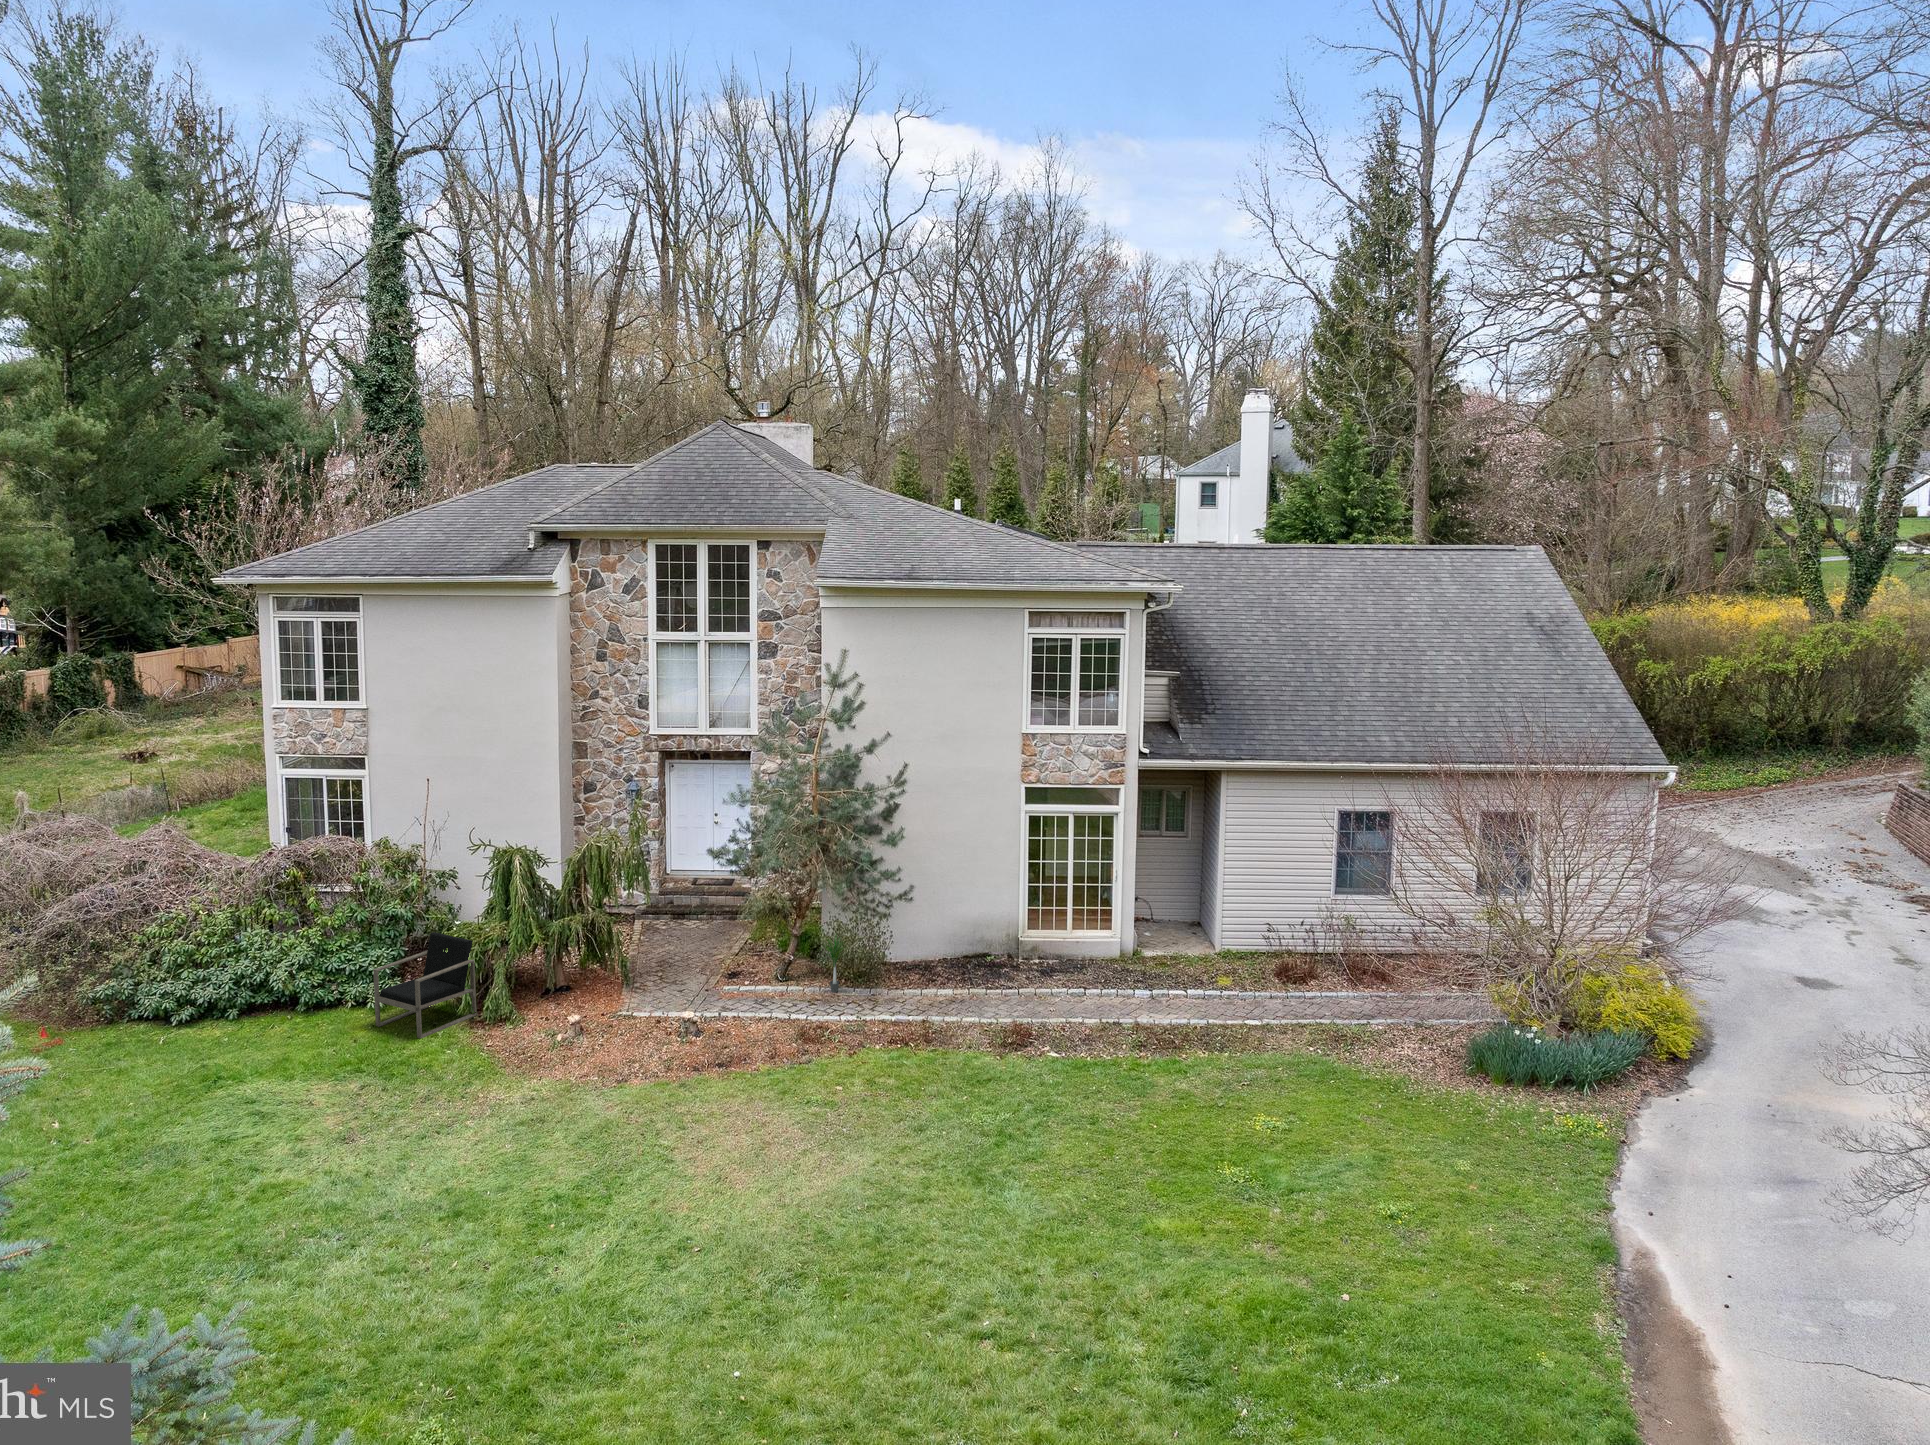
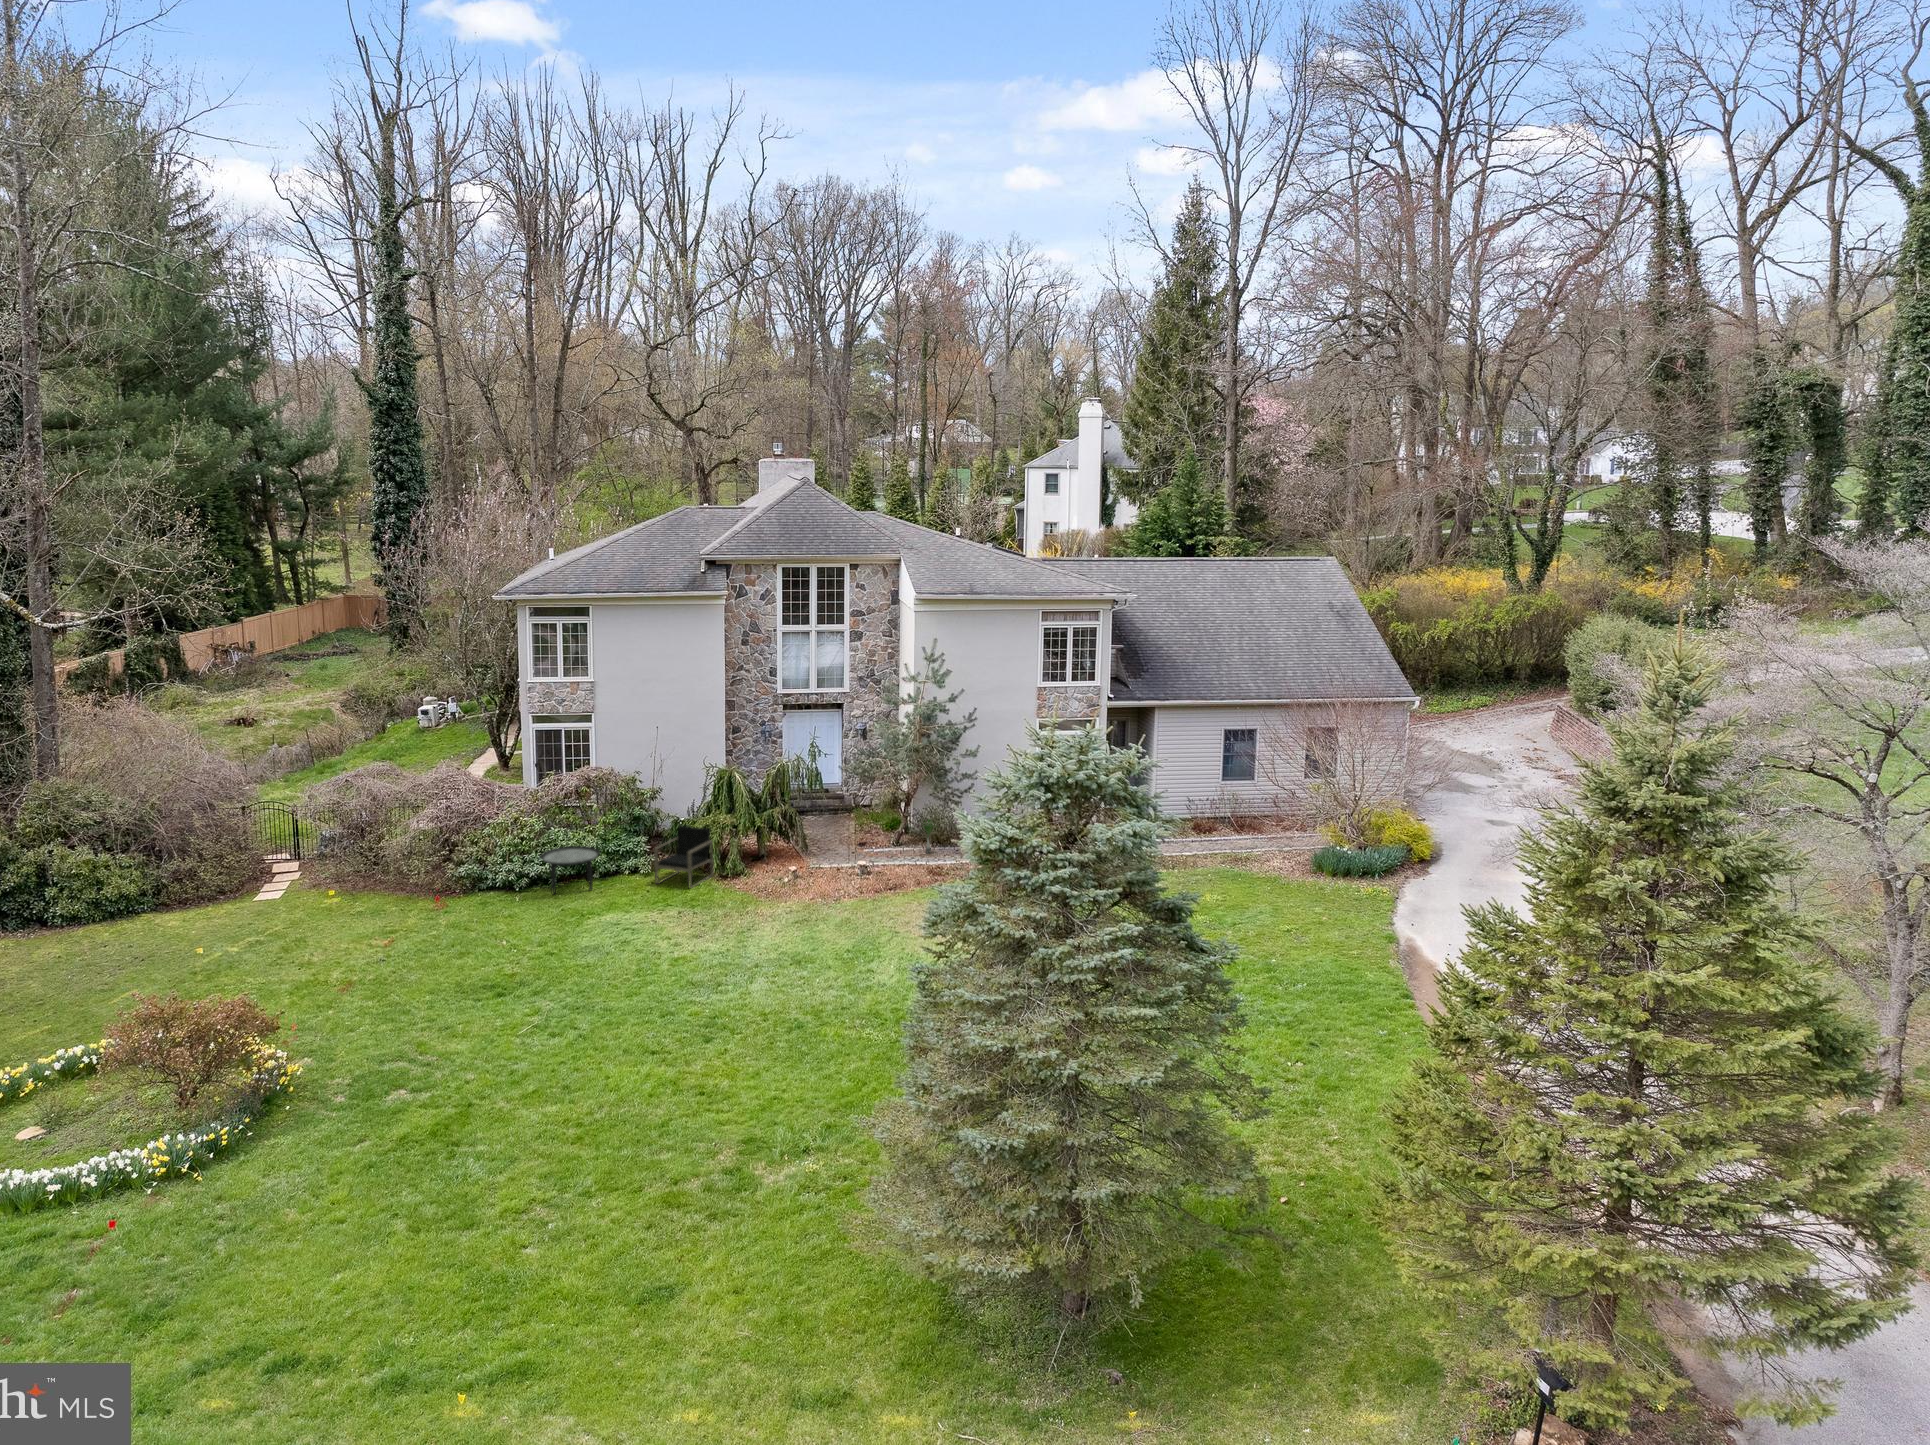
round table: none [195,957,299,1037] -> present [540,846,600,894]

